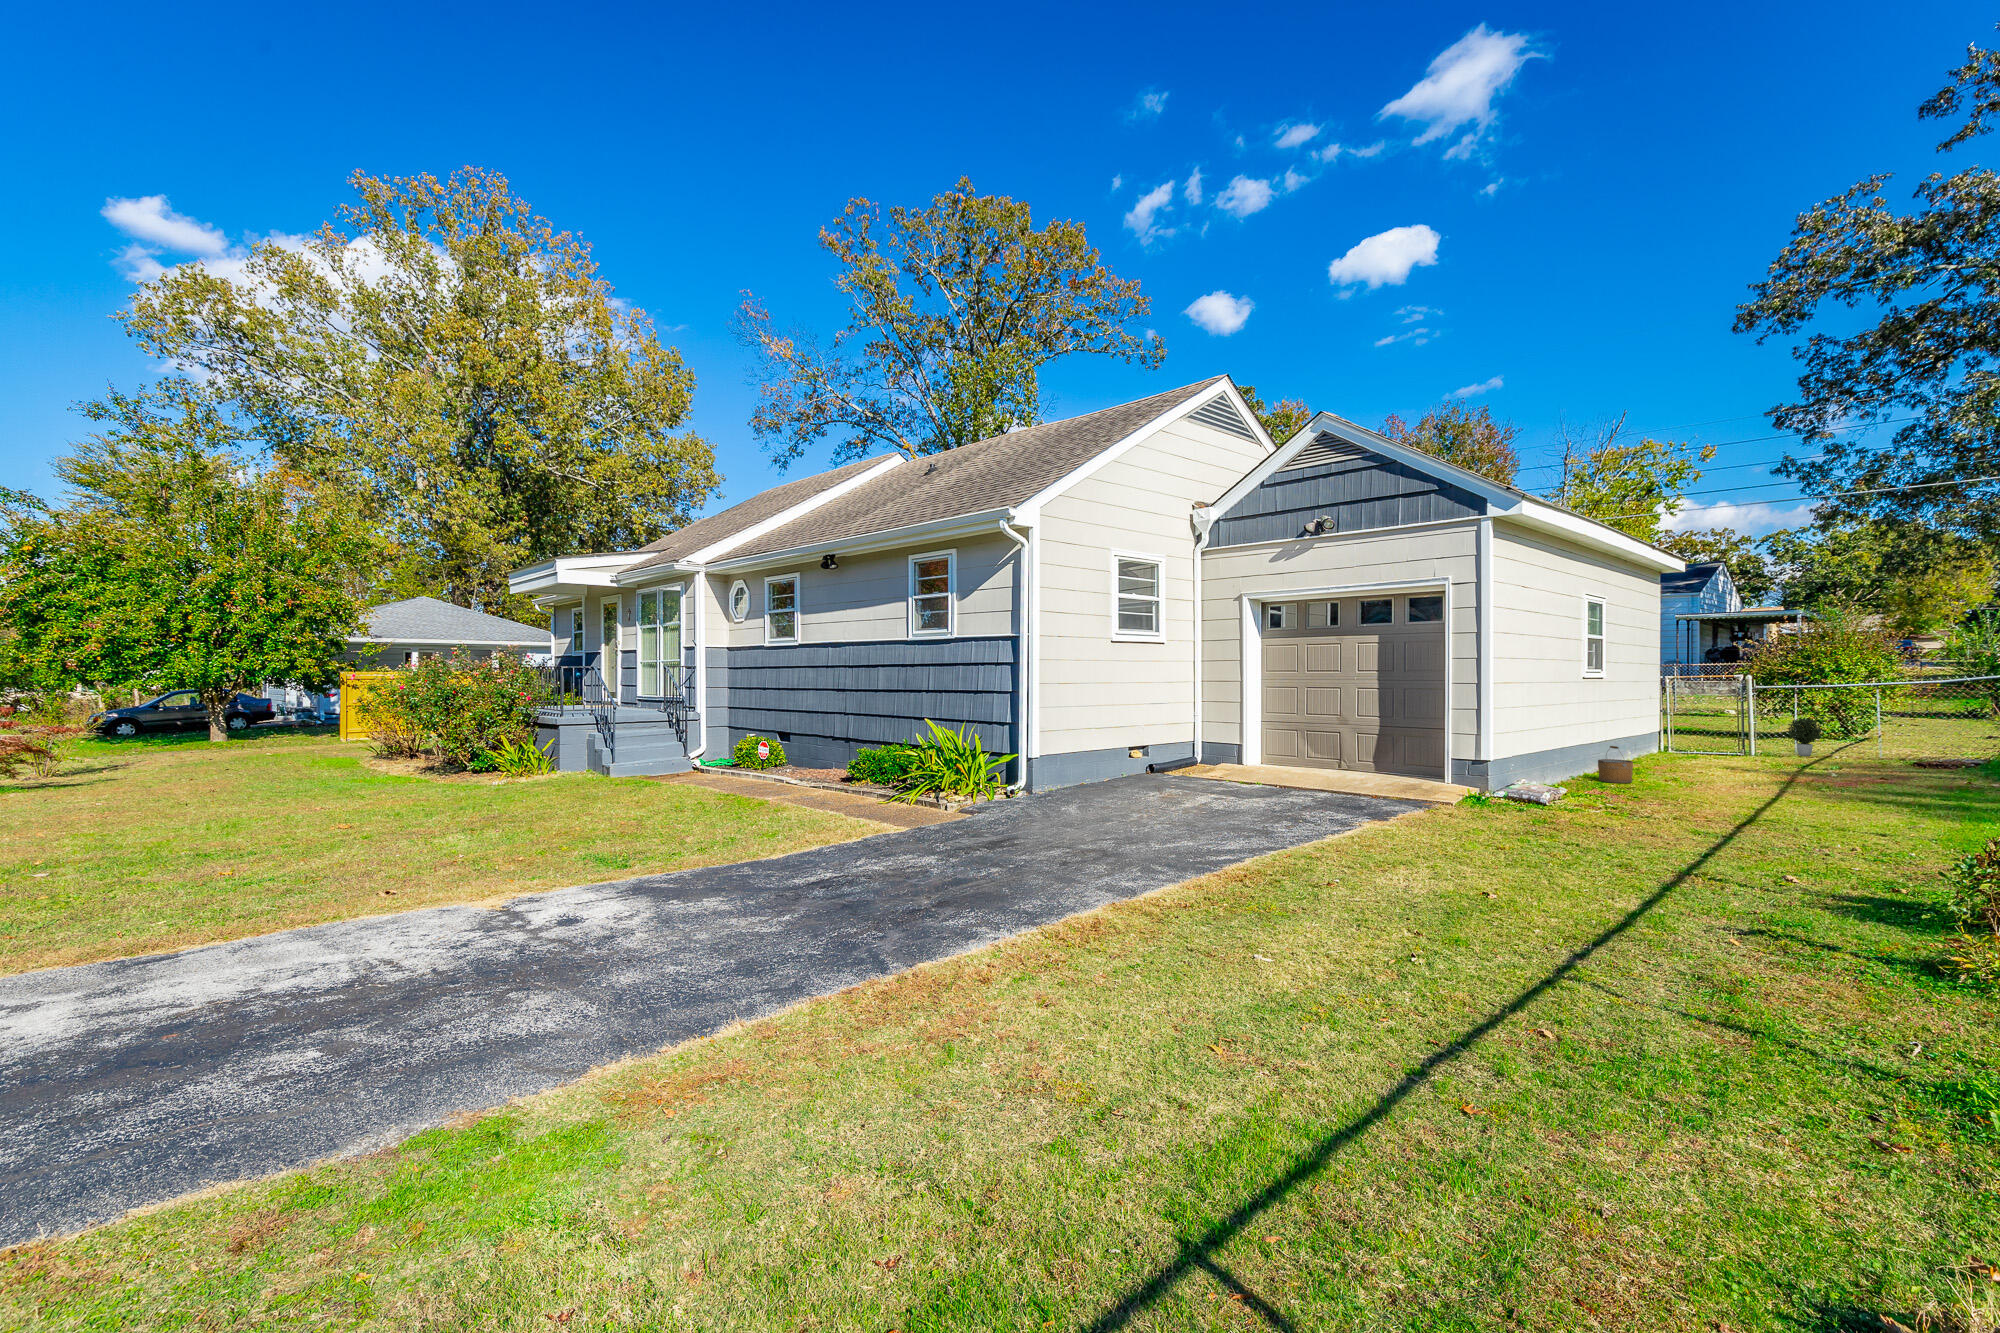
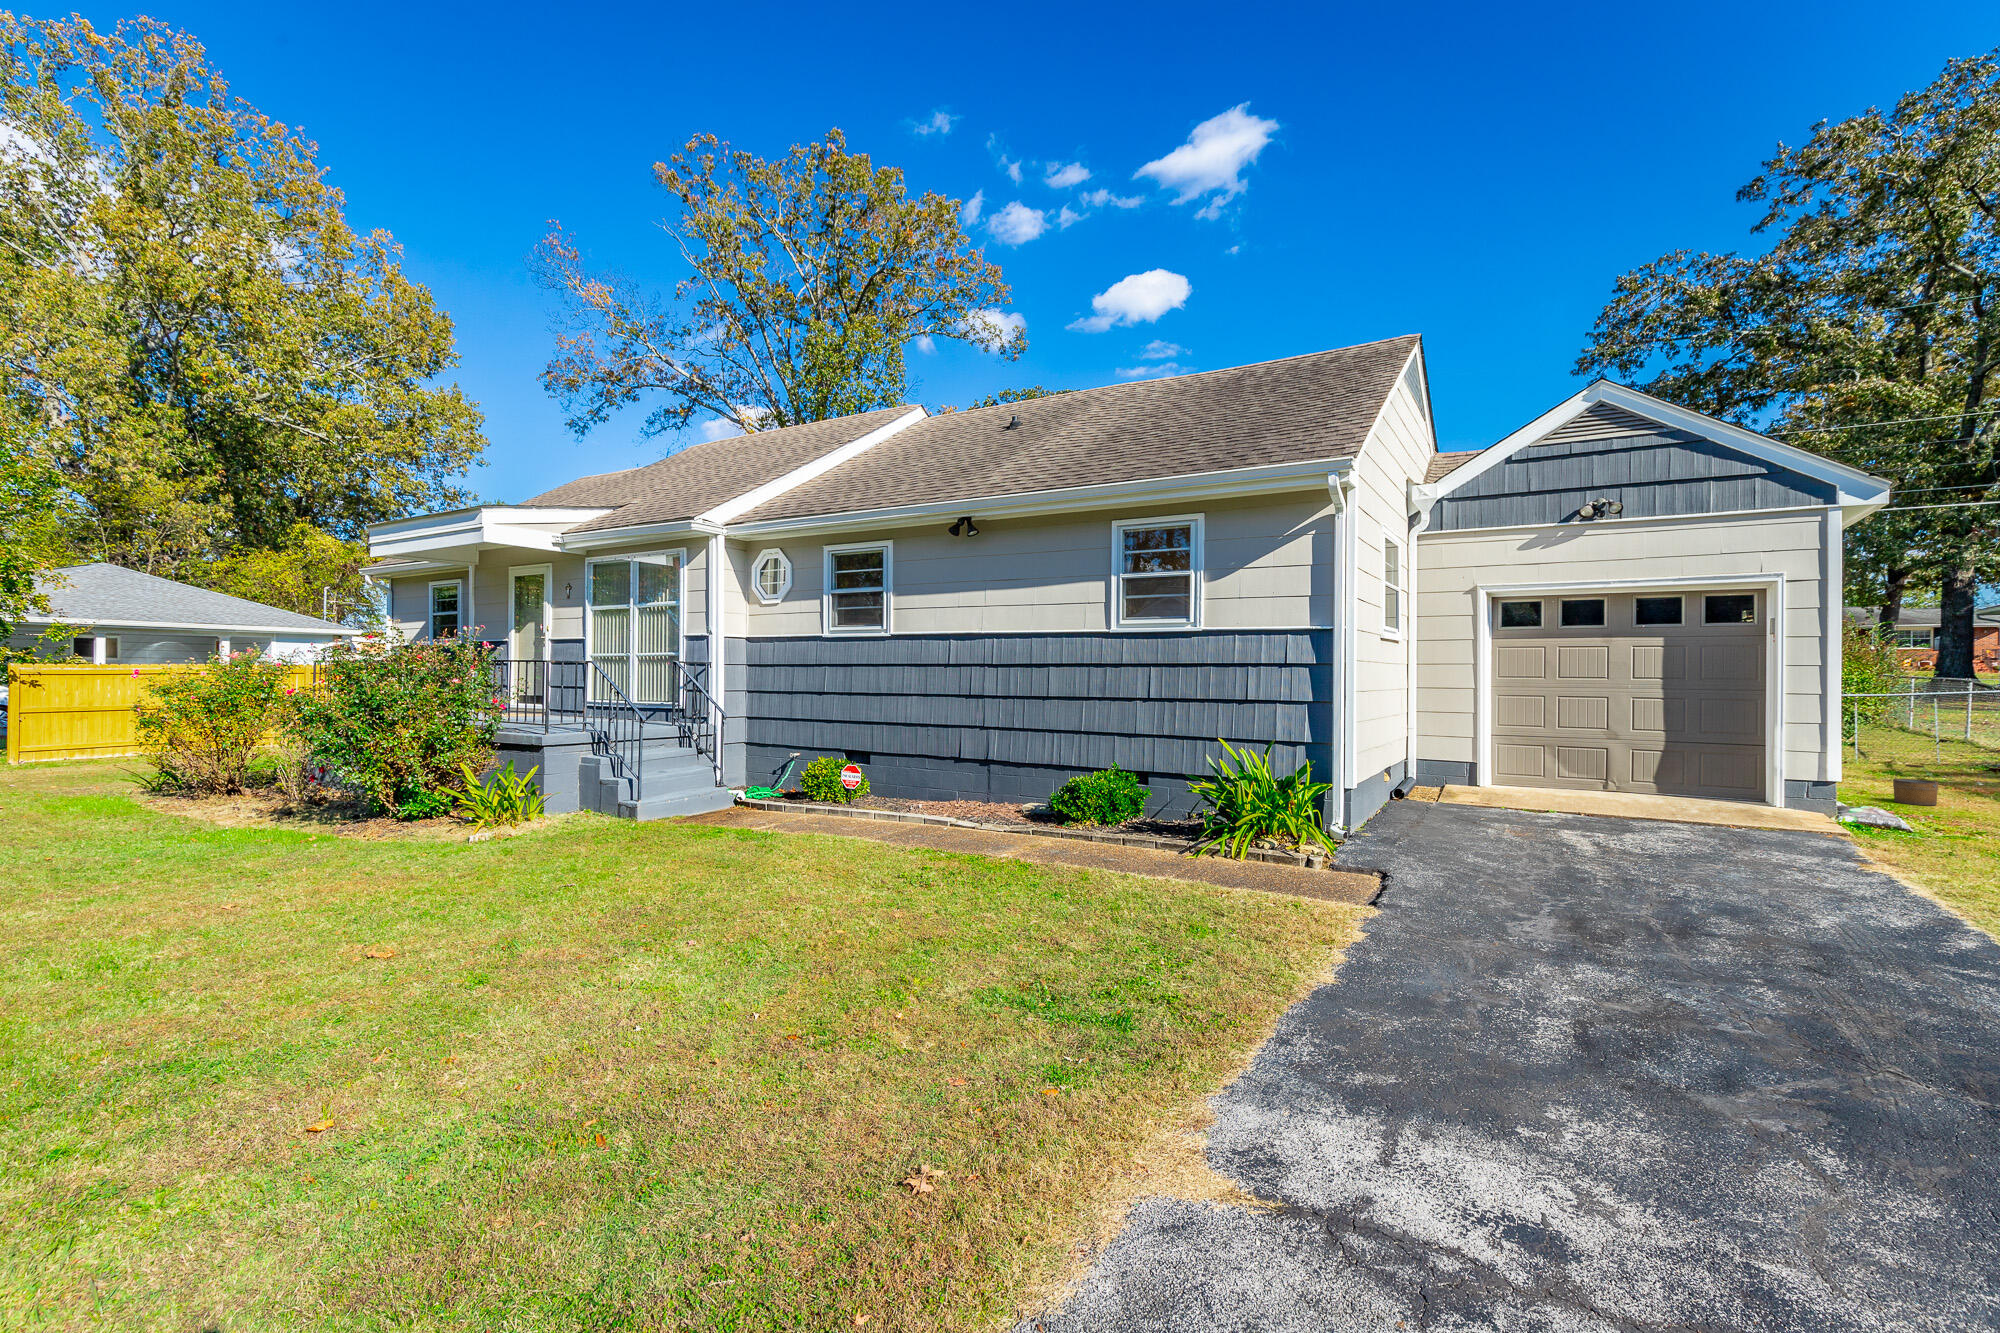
potted plant: present [1787,719,1821,756] -> none [1921,730,1960,768]

